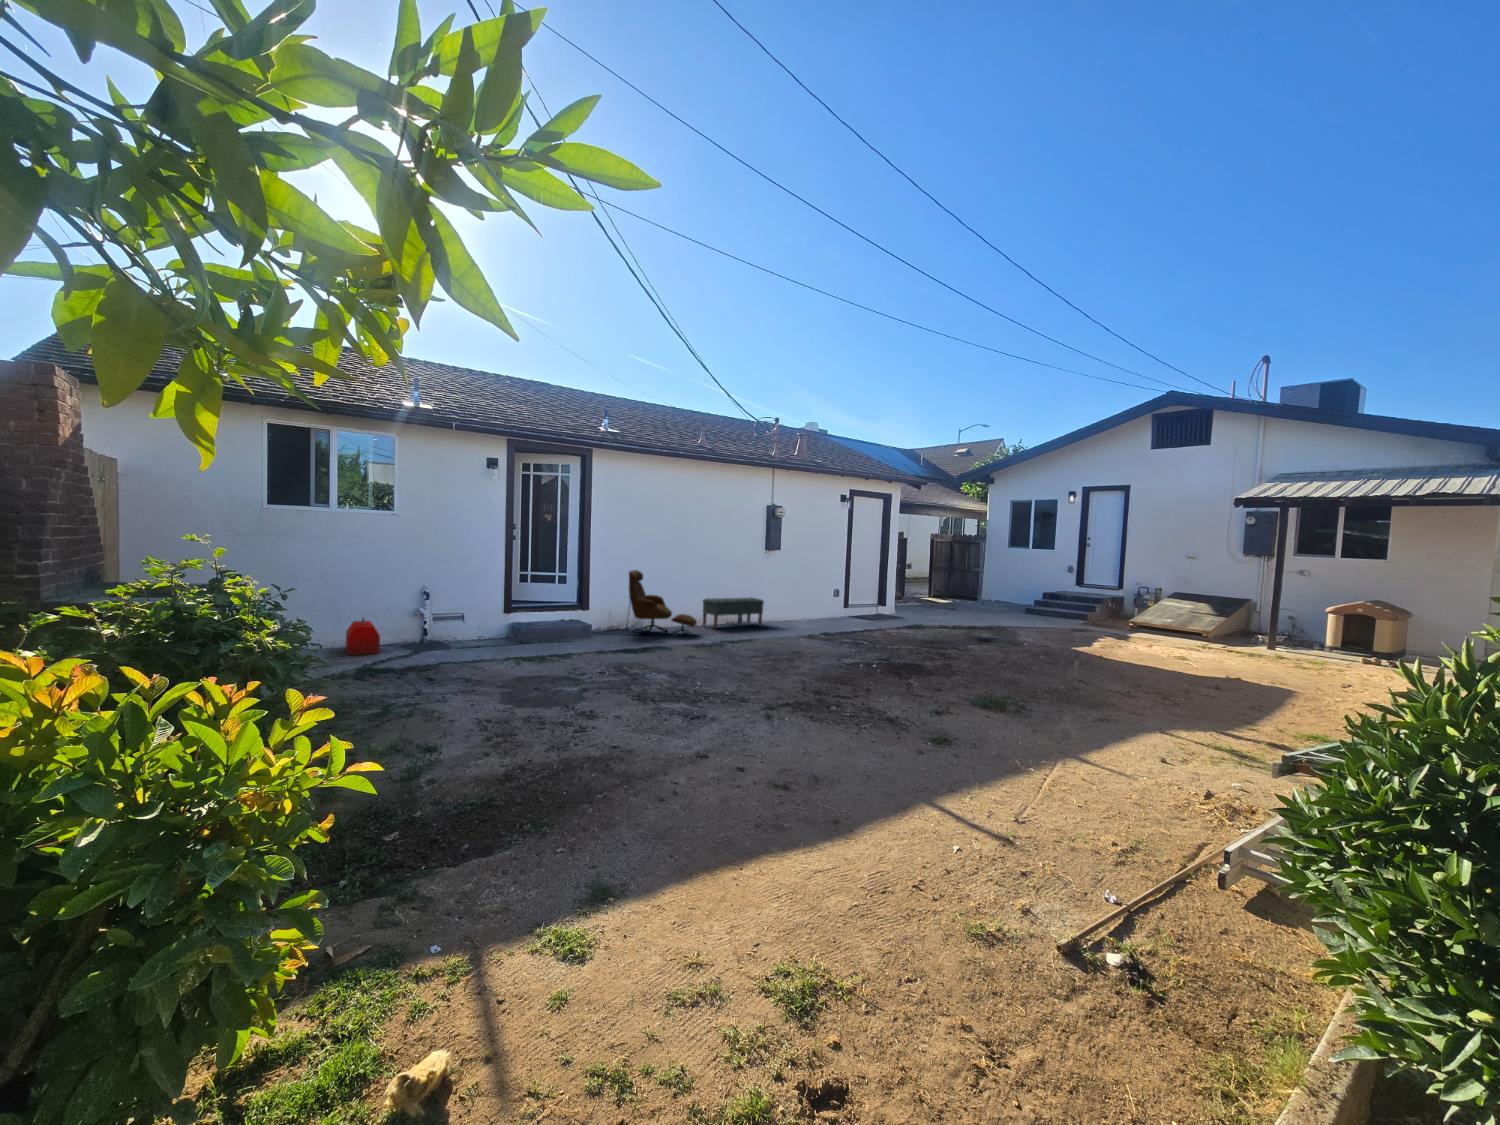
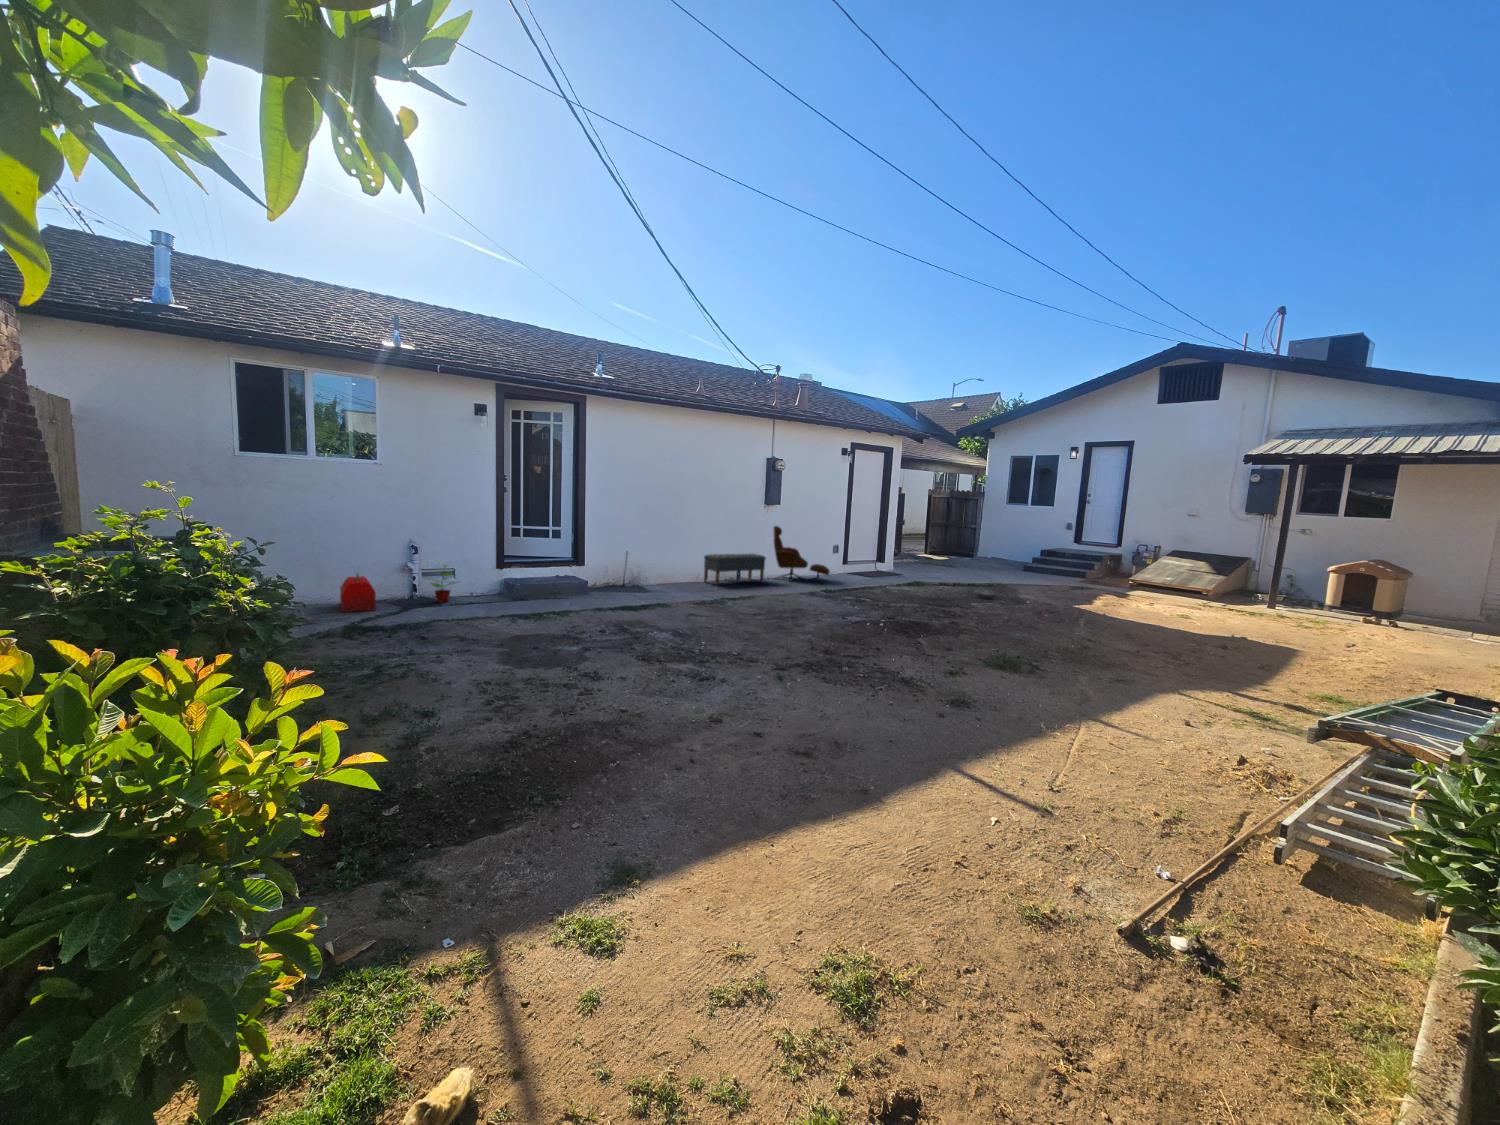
lounge chair: present [629,570,697,636] -> present [773,526,830,582]
potted plant: none [429,607,464,646] -> present [431,565,455,603]

